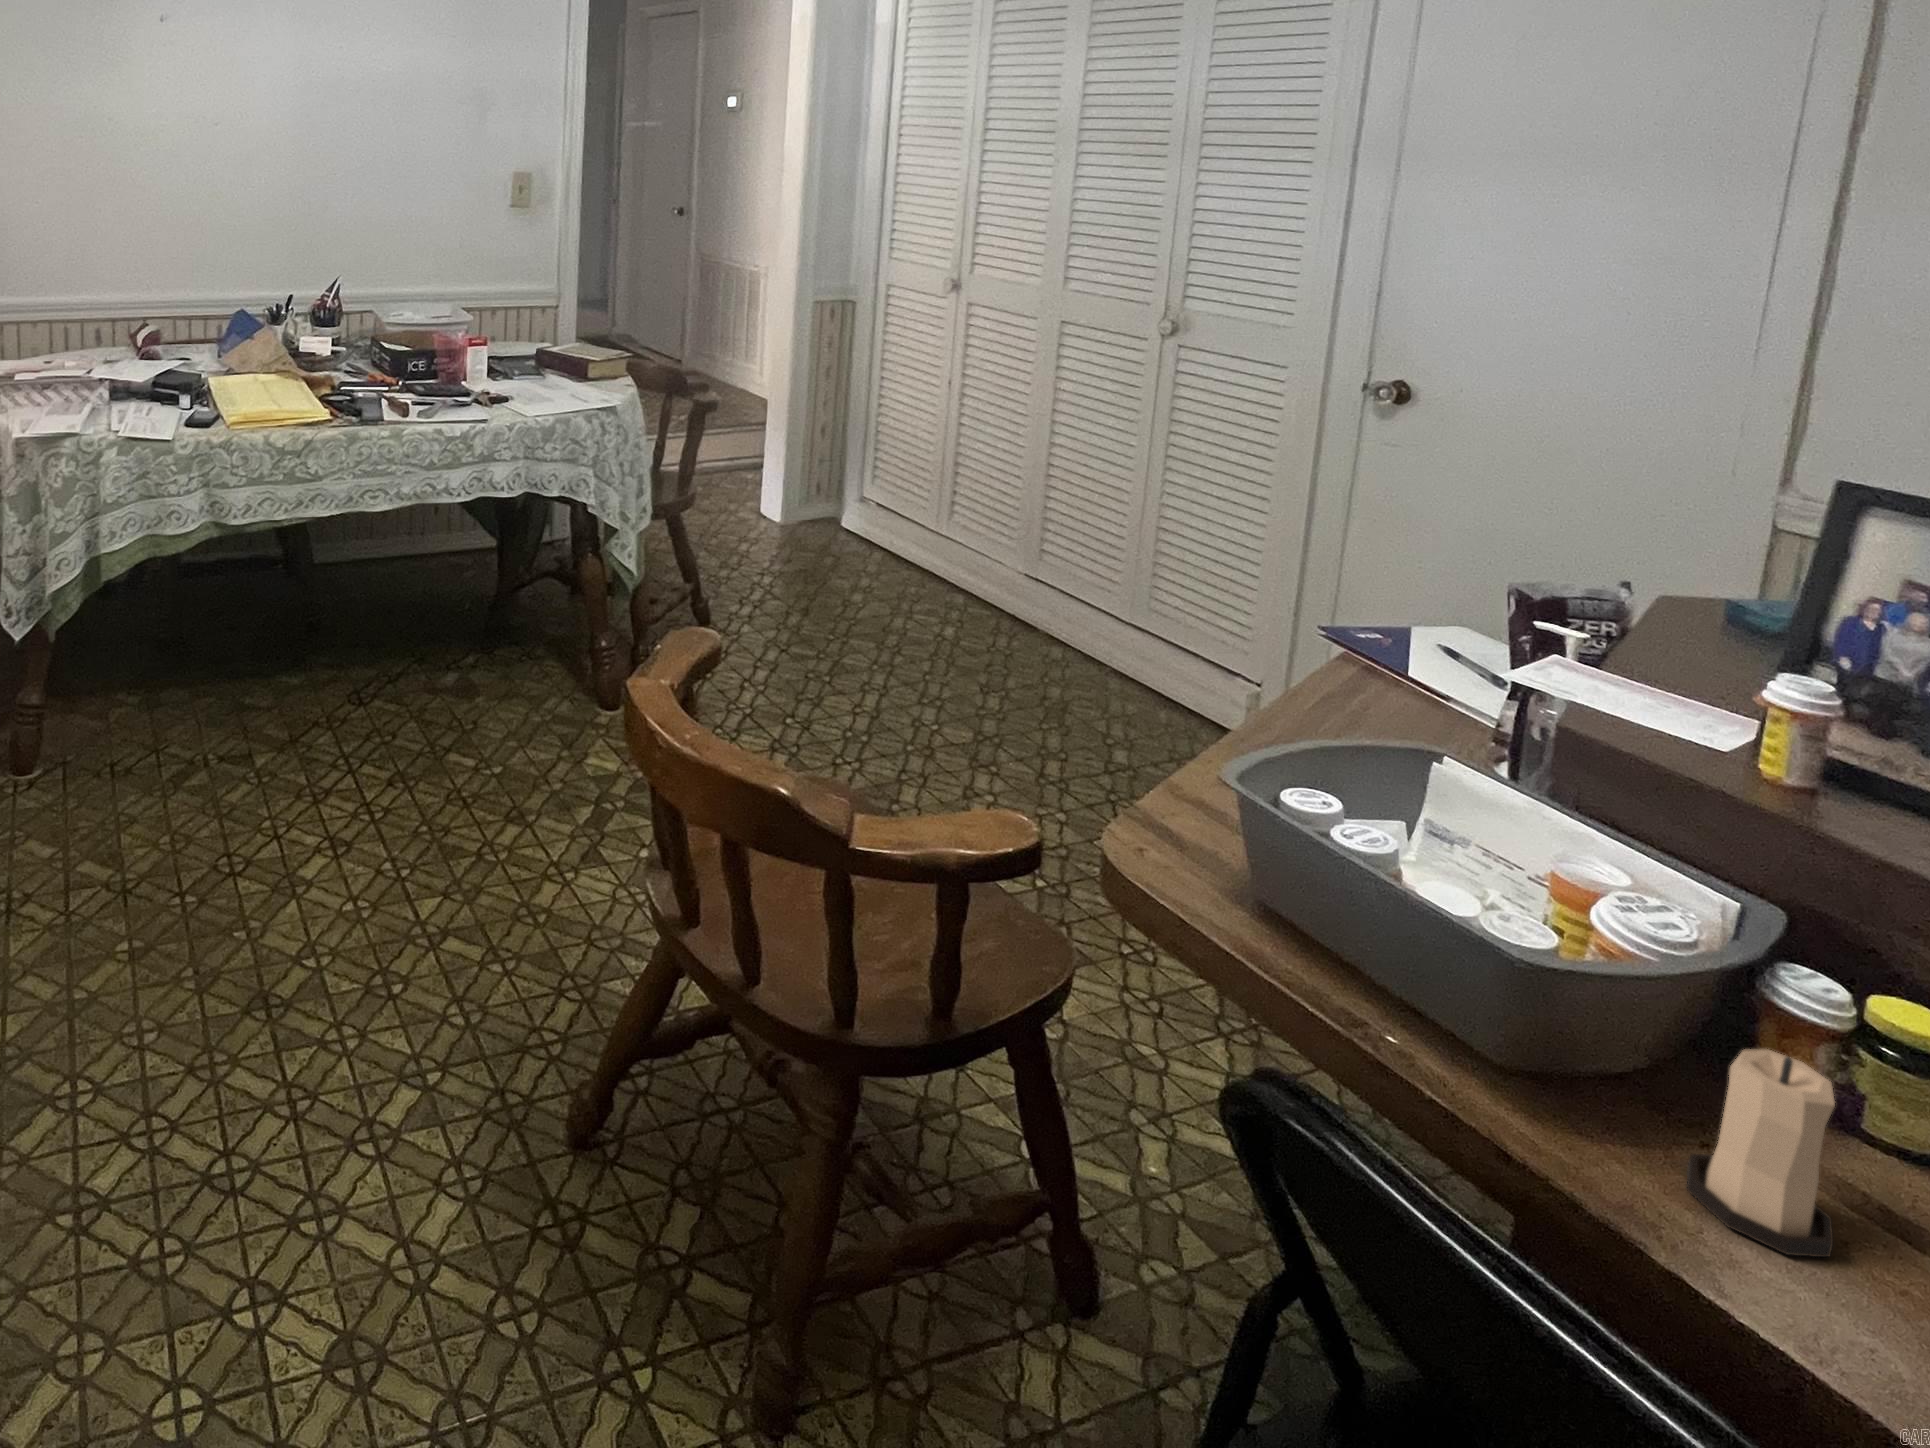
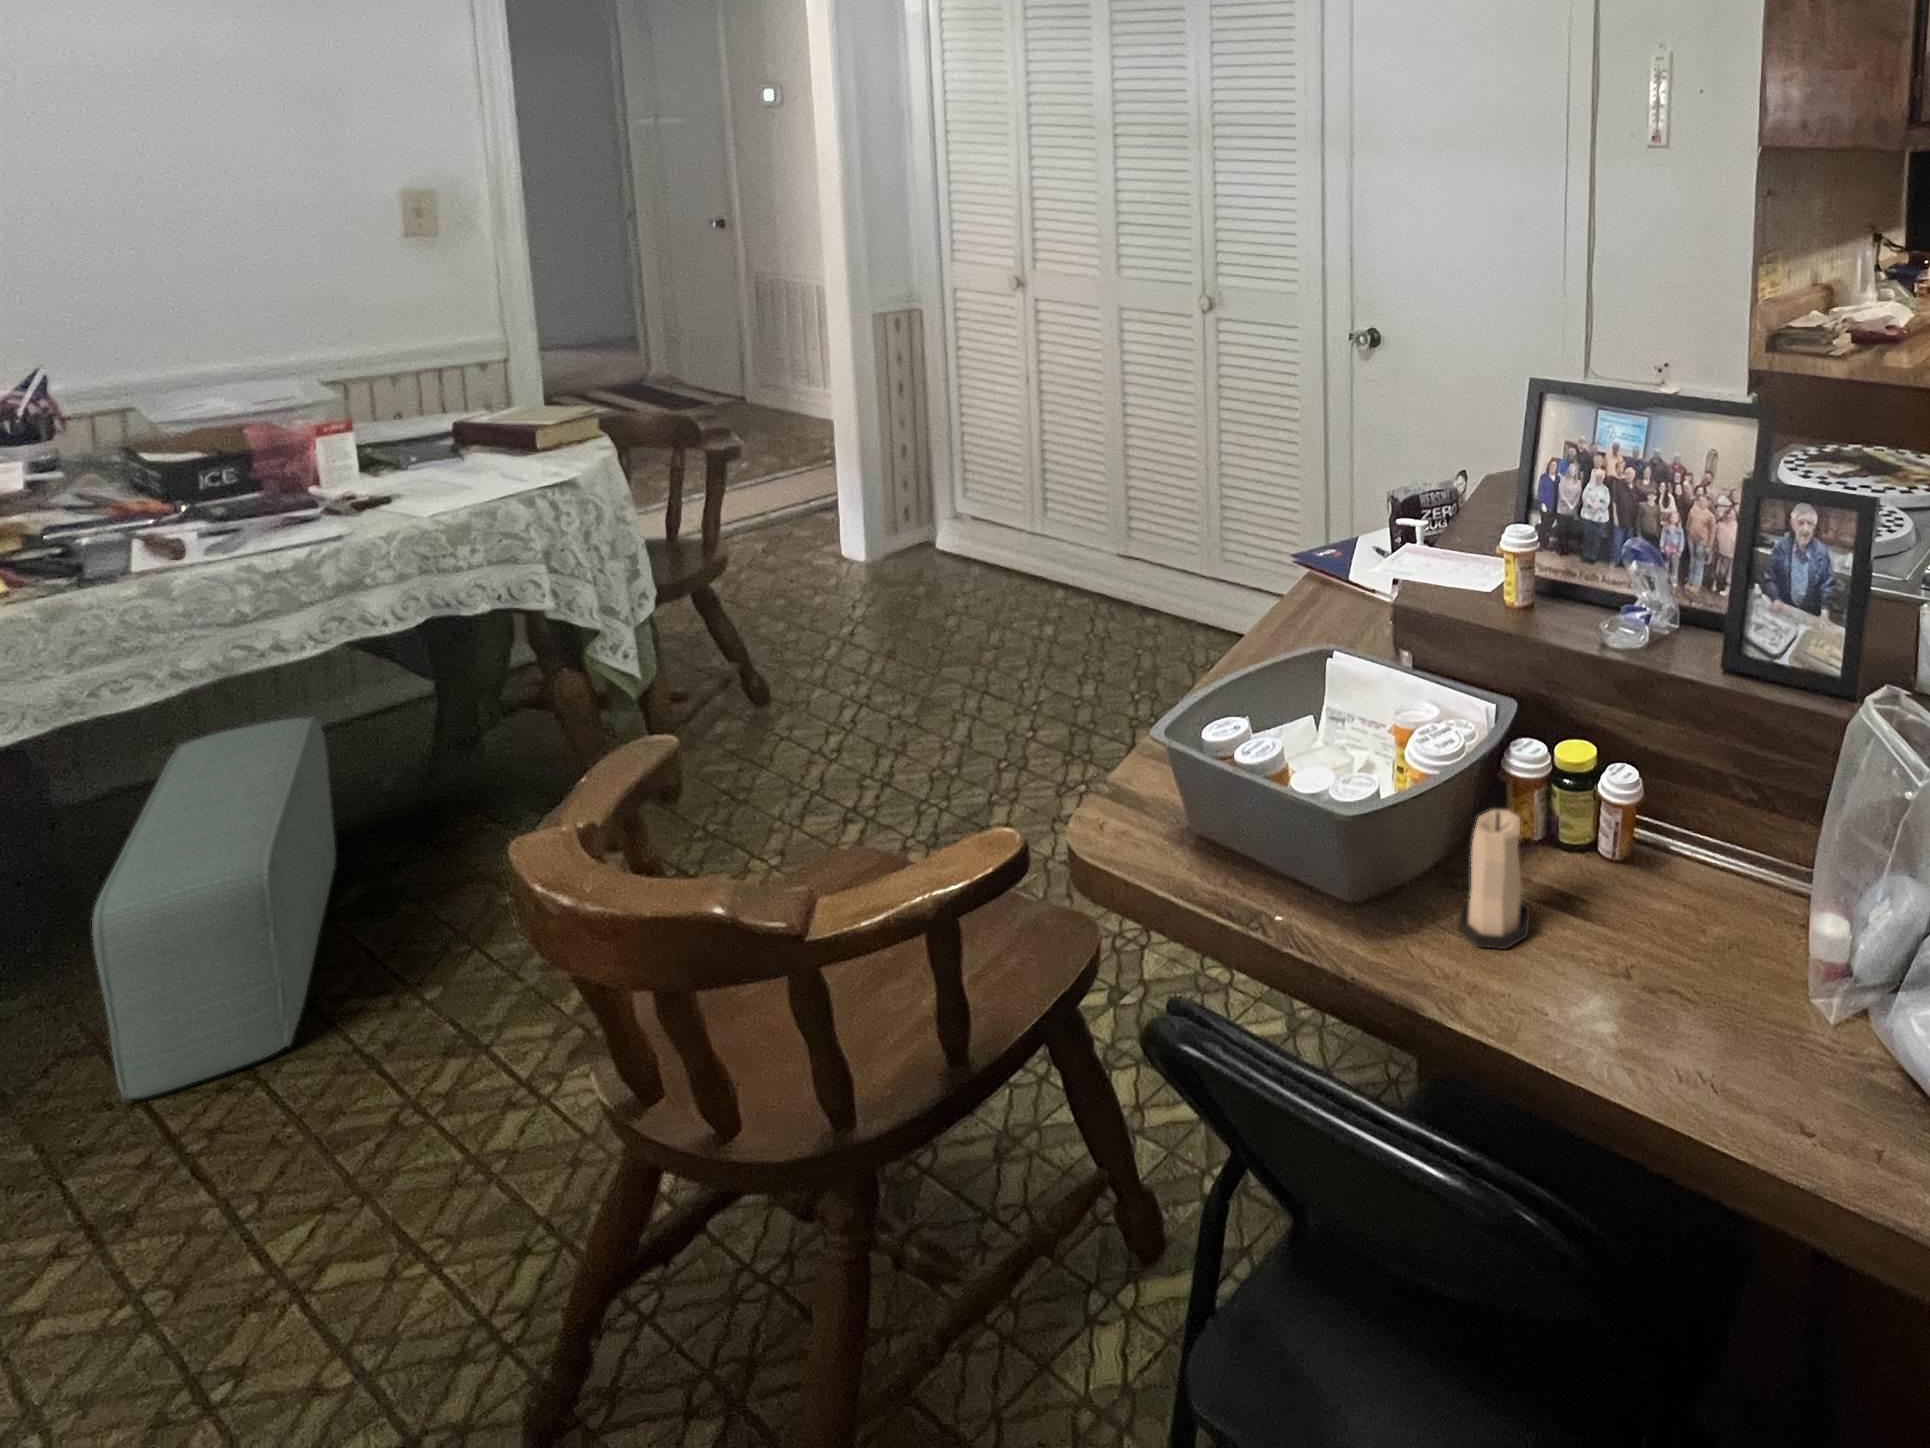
pouf: none [350,541,450,771] -> present [92,717,336,1100]

